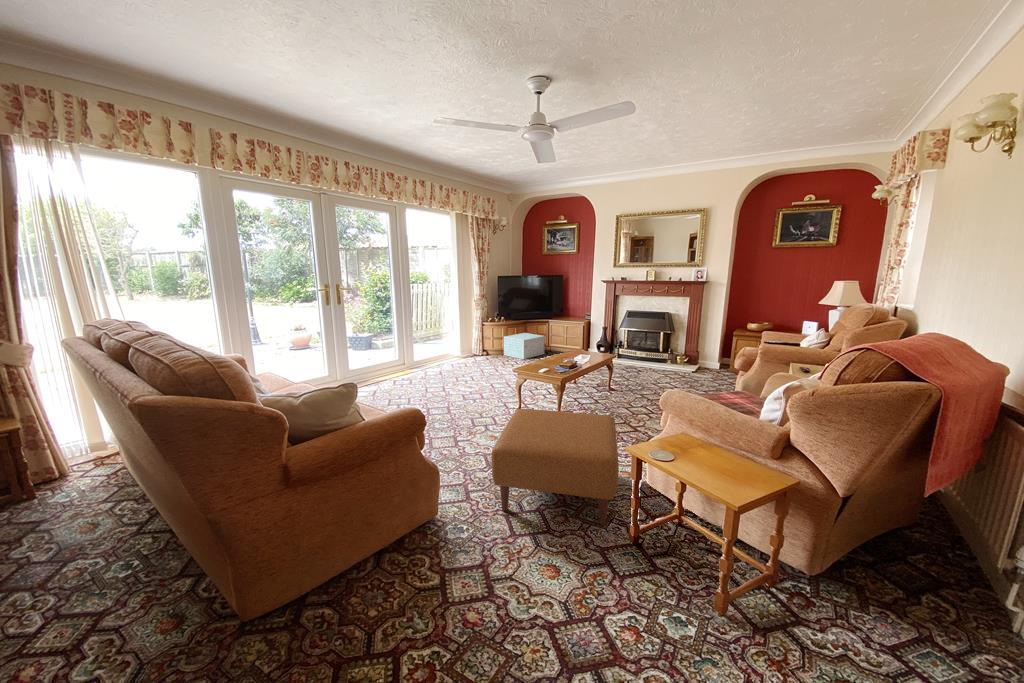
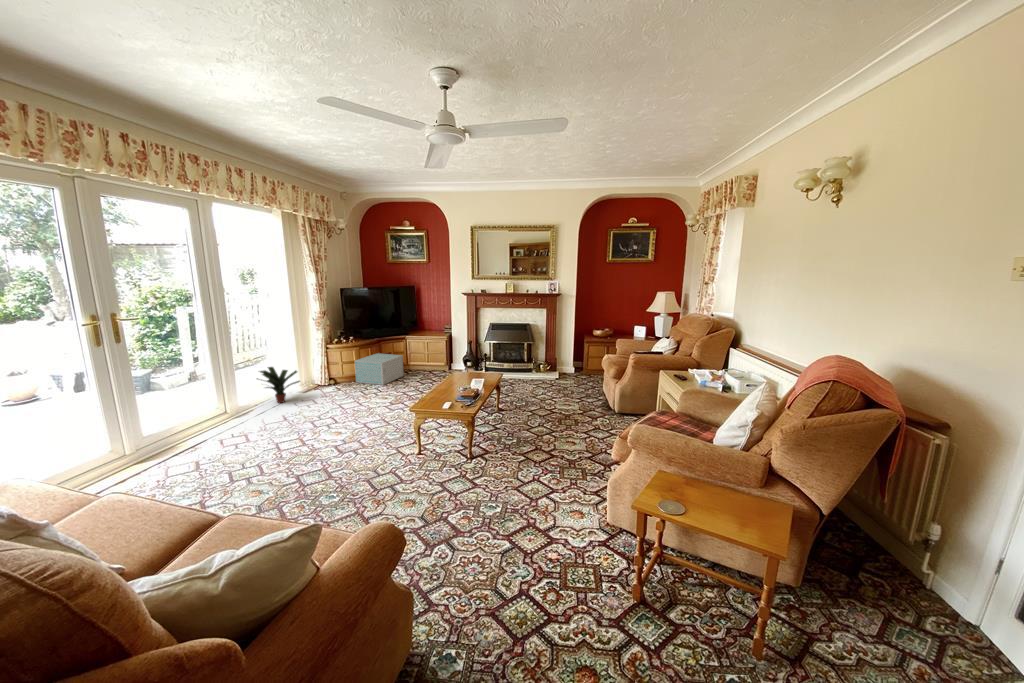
potted plant: none [428,335,459,363] -> present [257,367,300,403]
ottoman: present [491,409,619,525] -> none [445,444,585,575]

